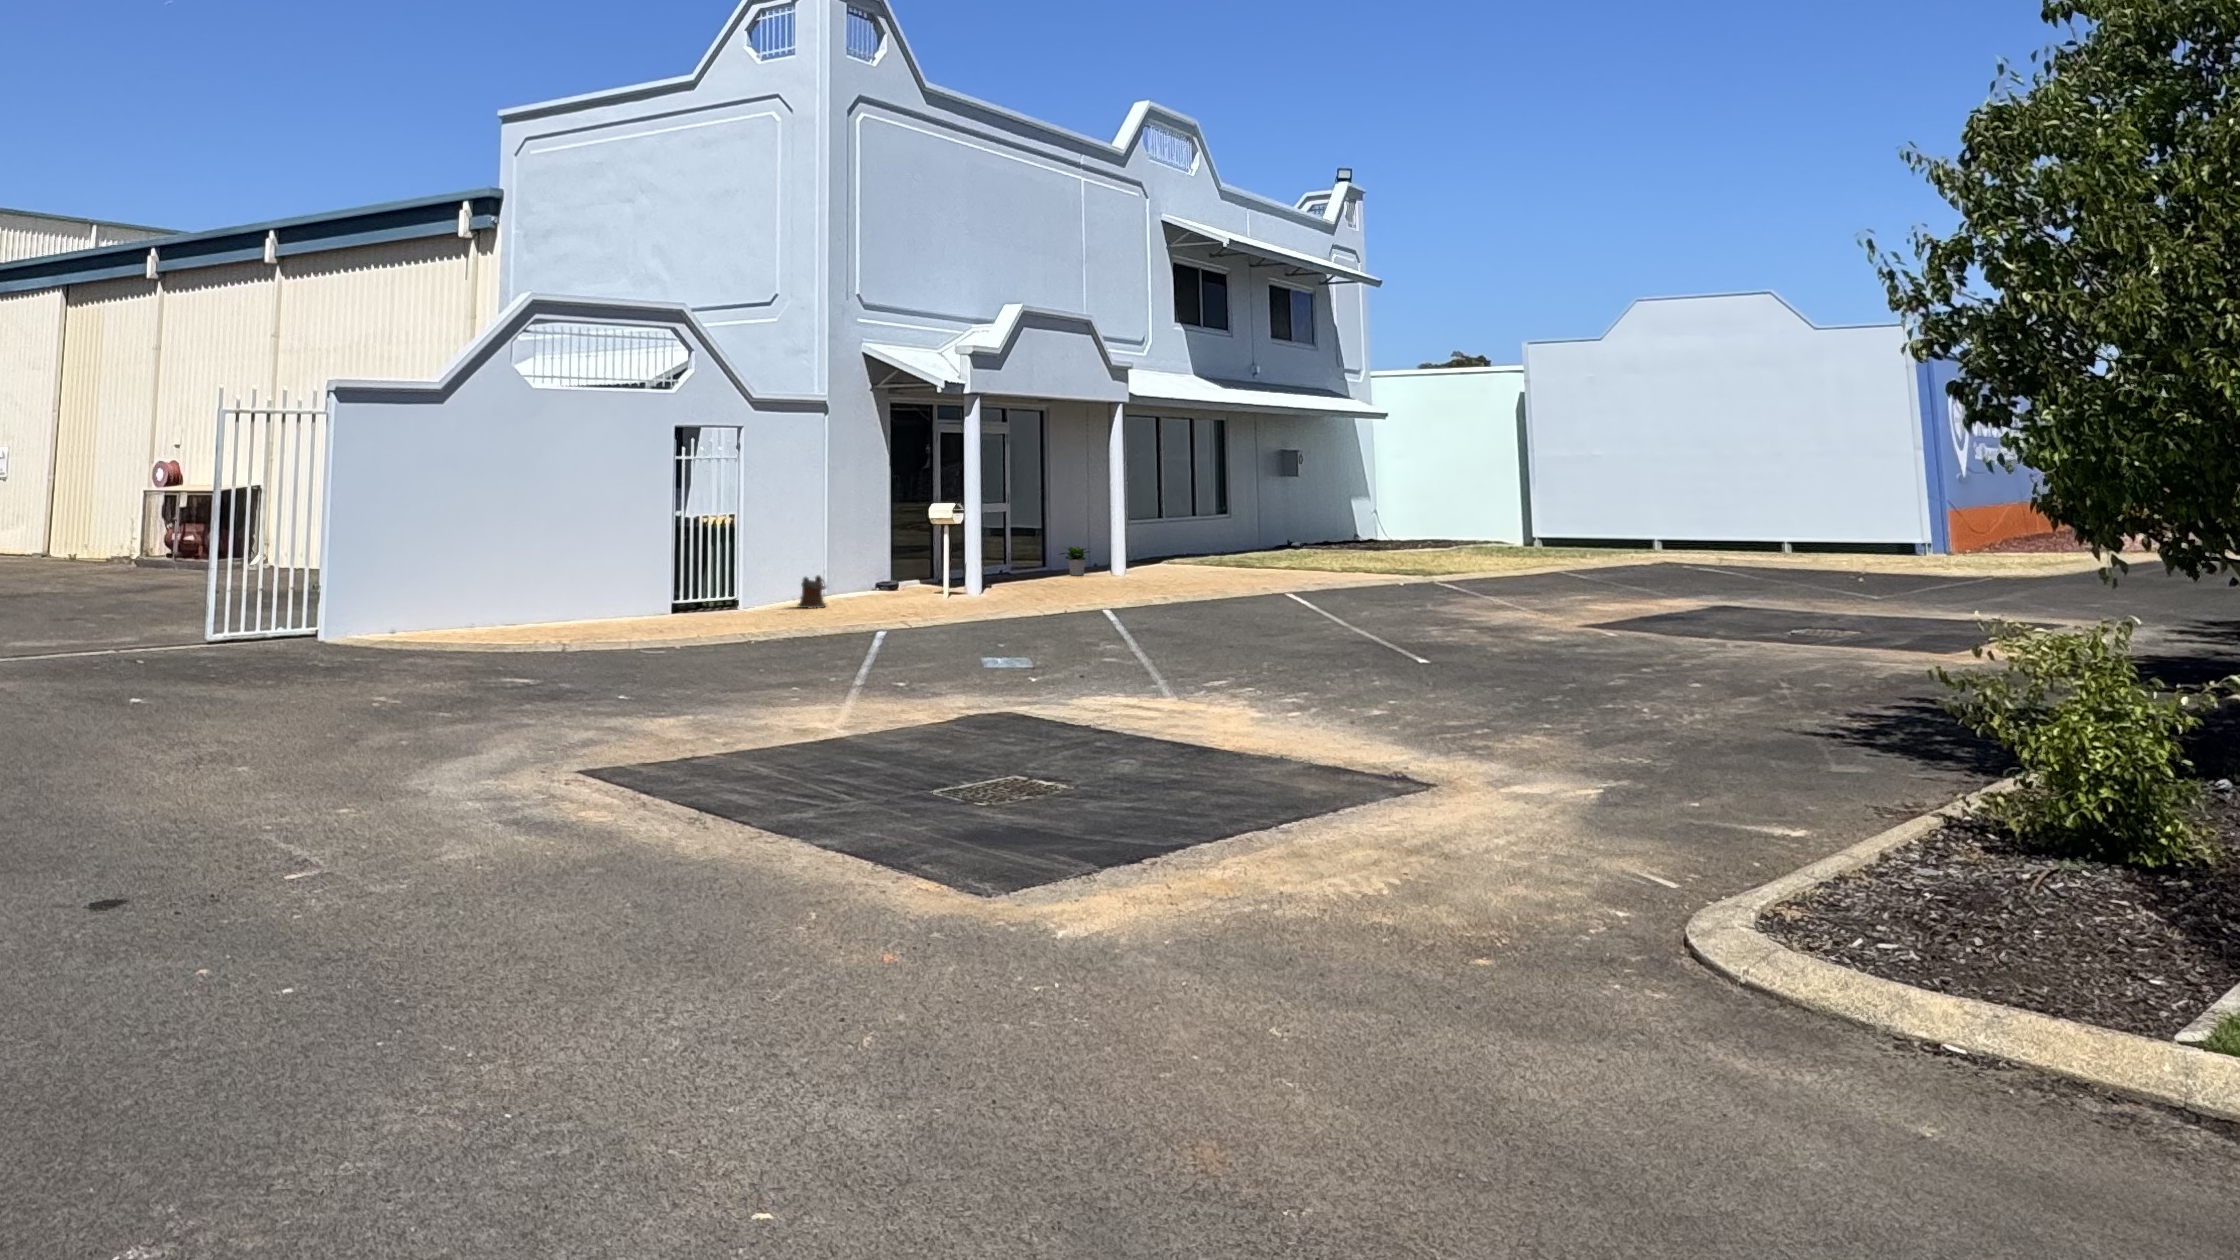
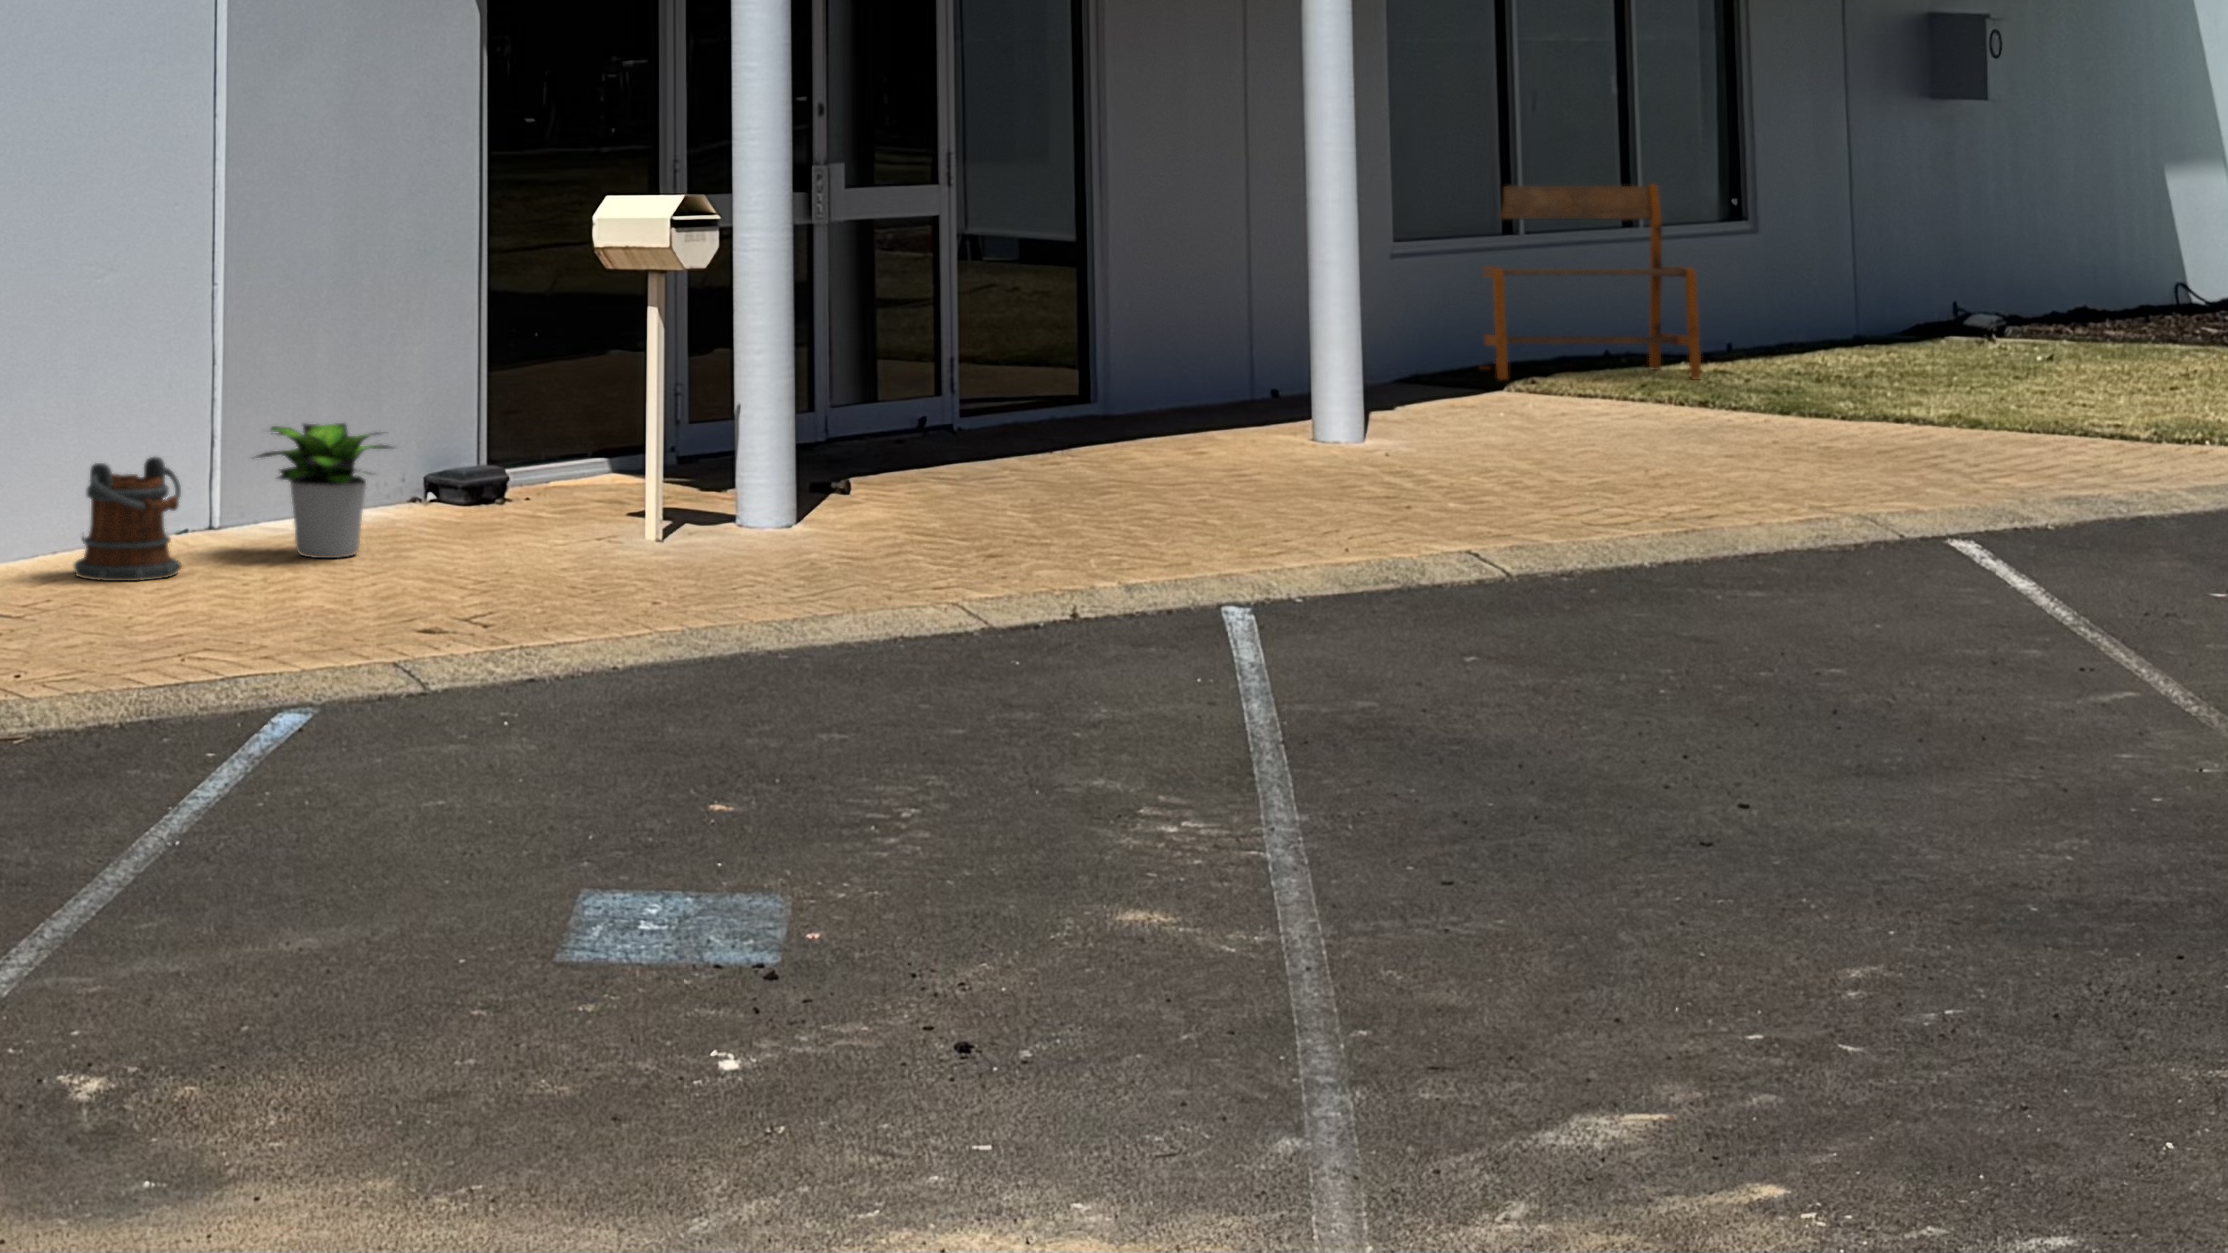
bench: none [1150,504,1218,563] -> present [1484,184,1701,380]
potted plant: present [1060,547,1089,576] -> present [252,423,391,558]

